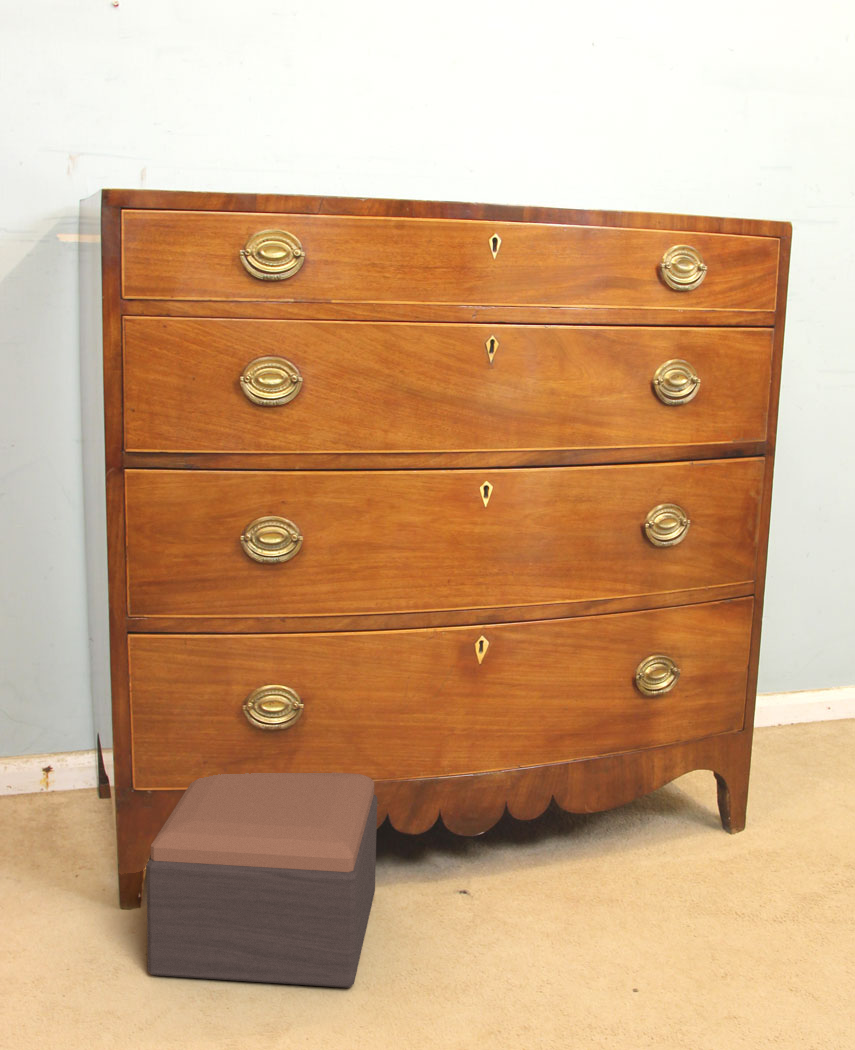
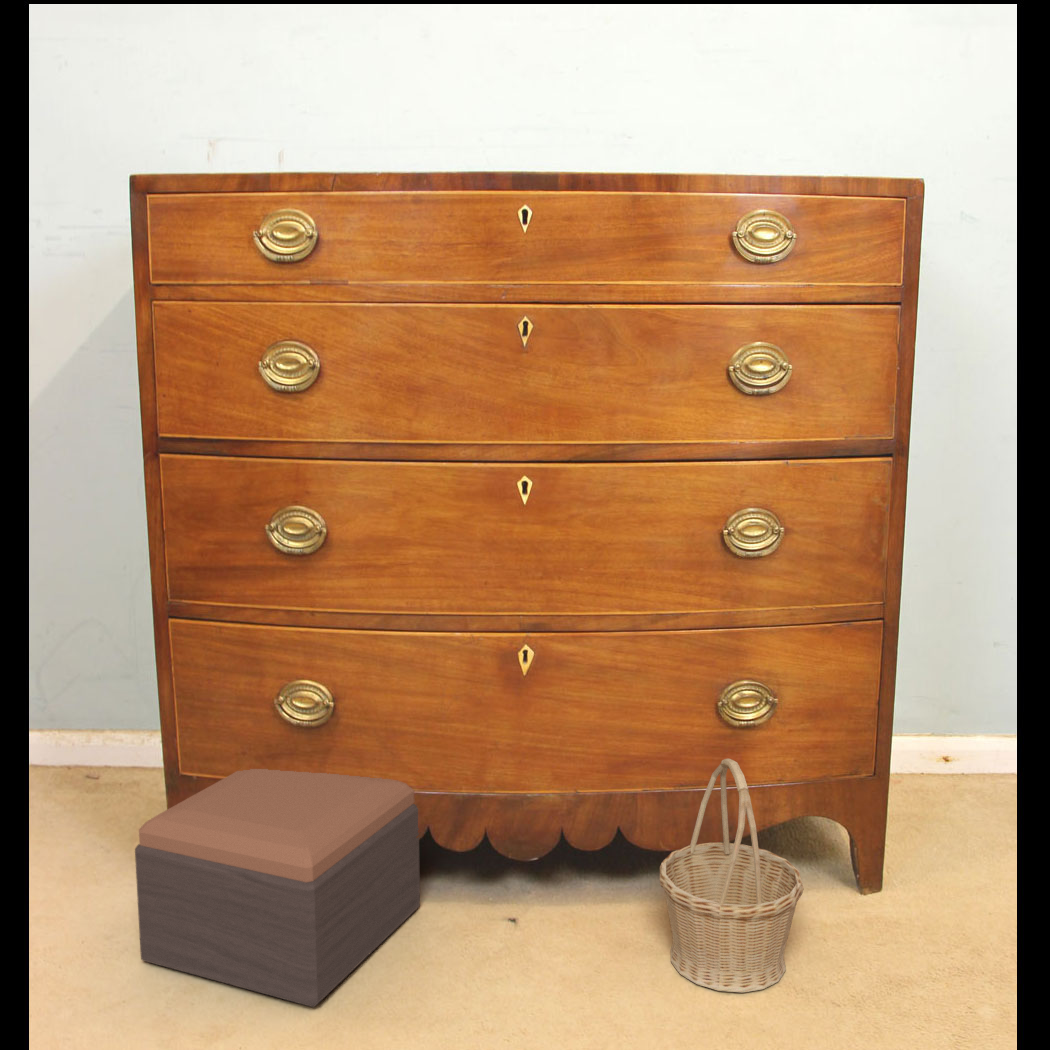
basket: none [605,724,730,922] -> present [660,759,804,993]

